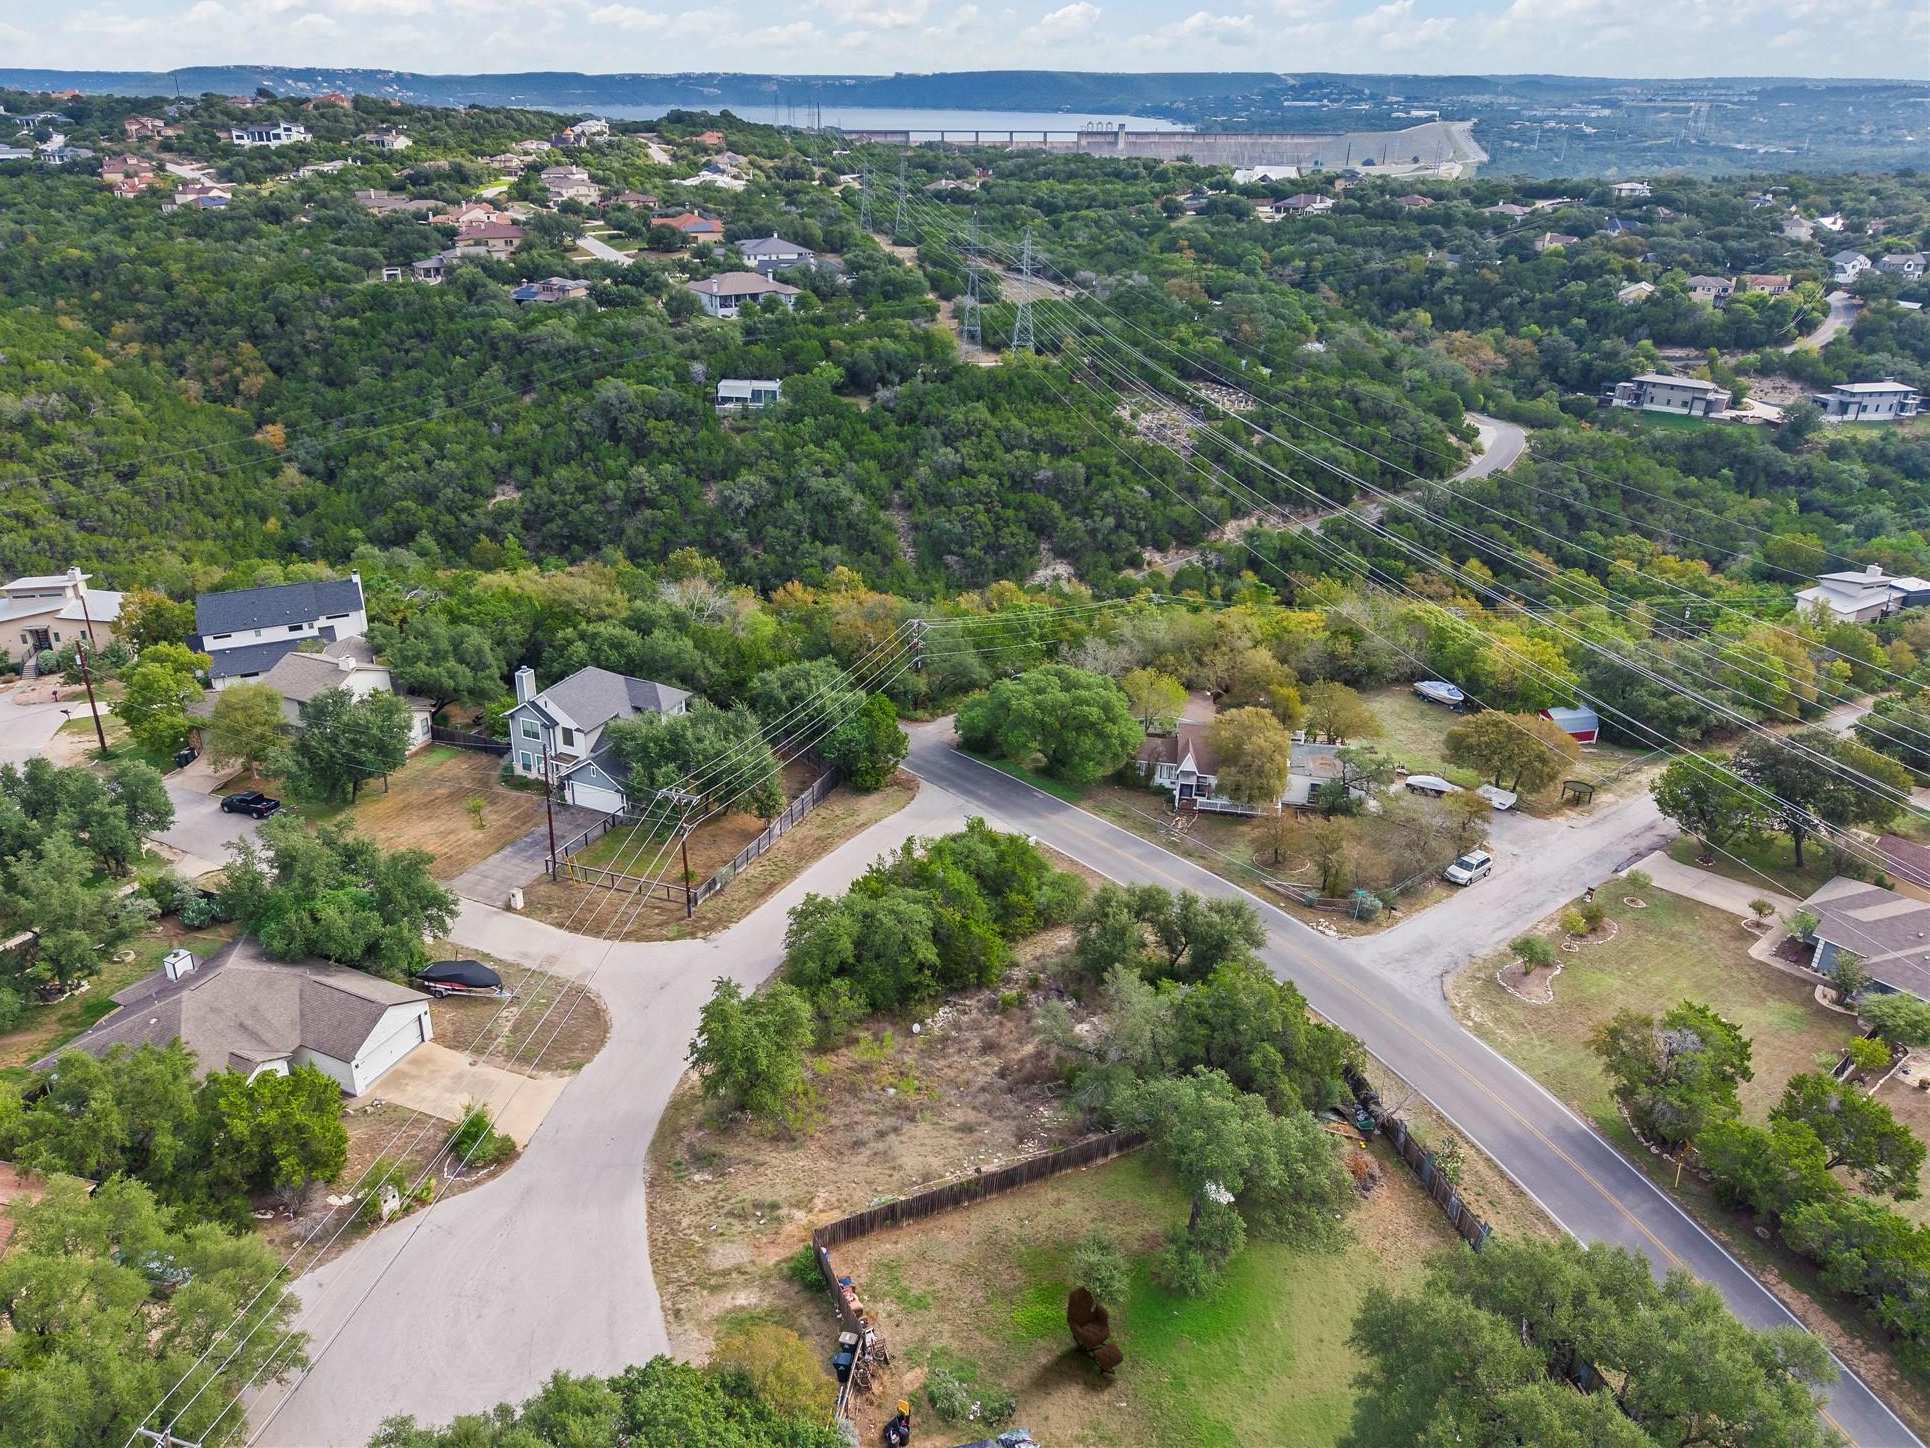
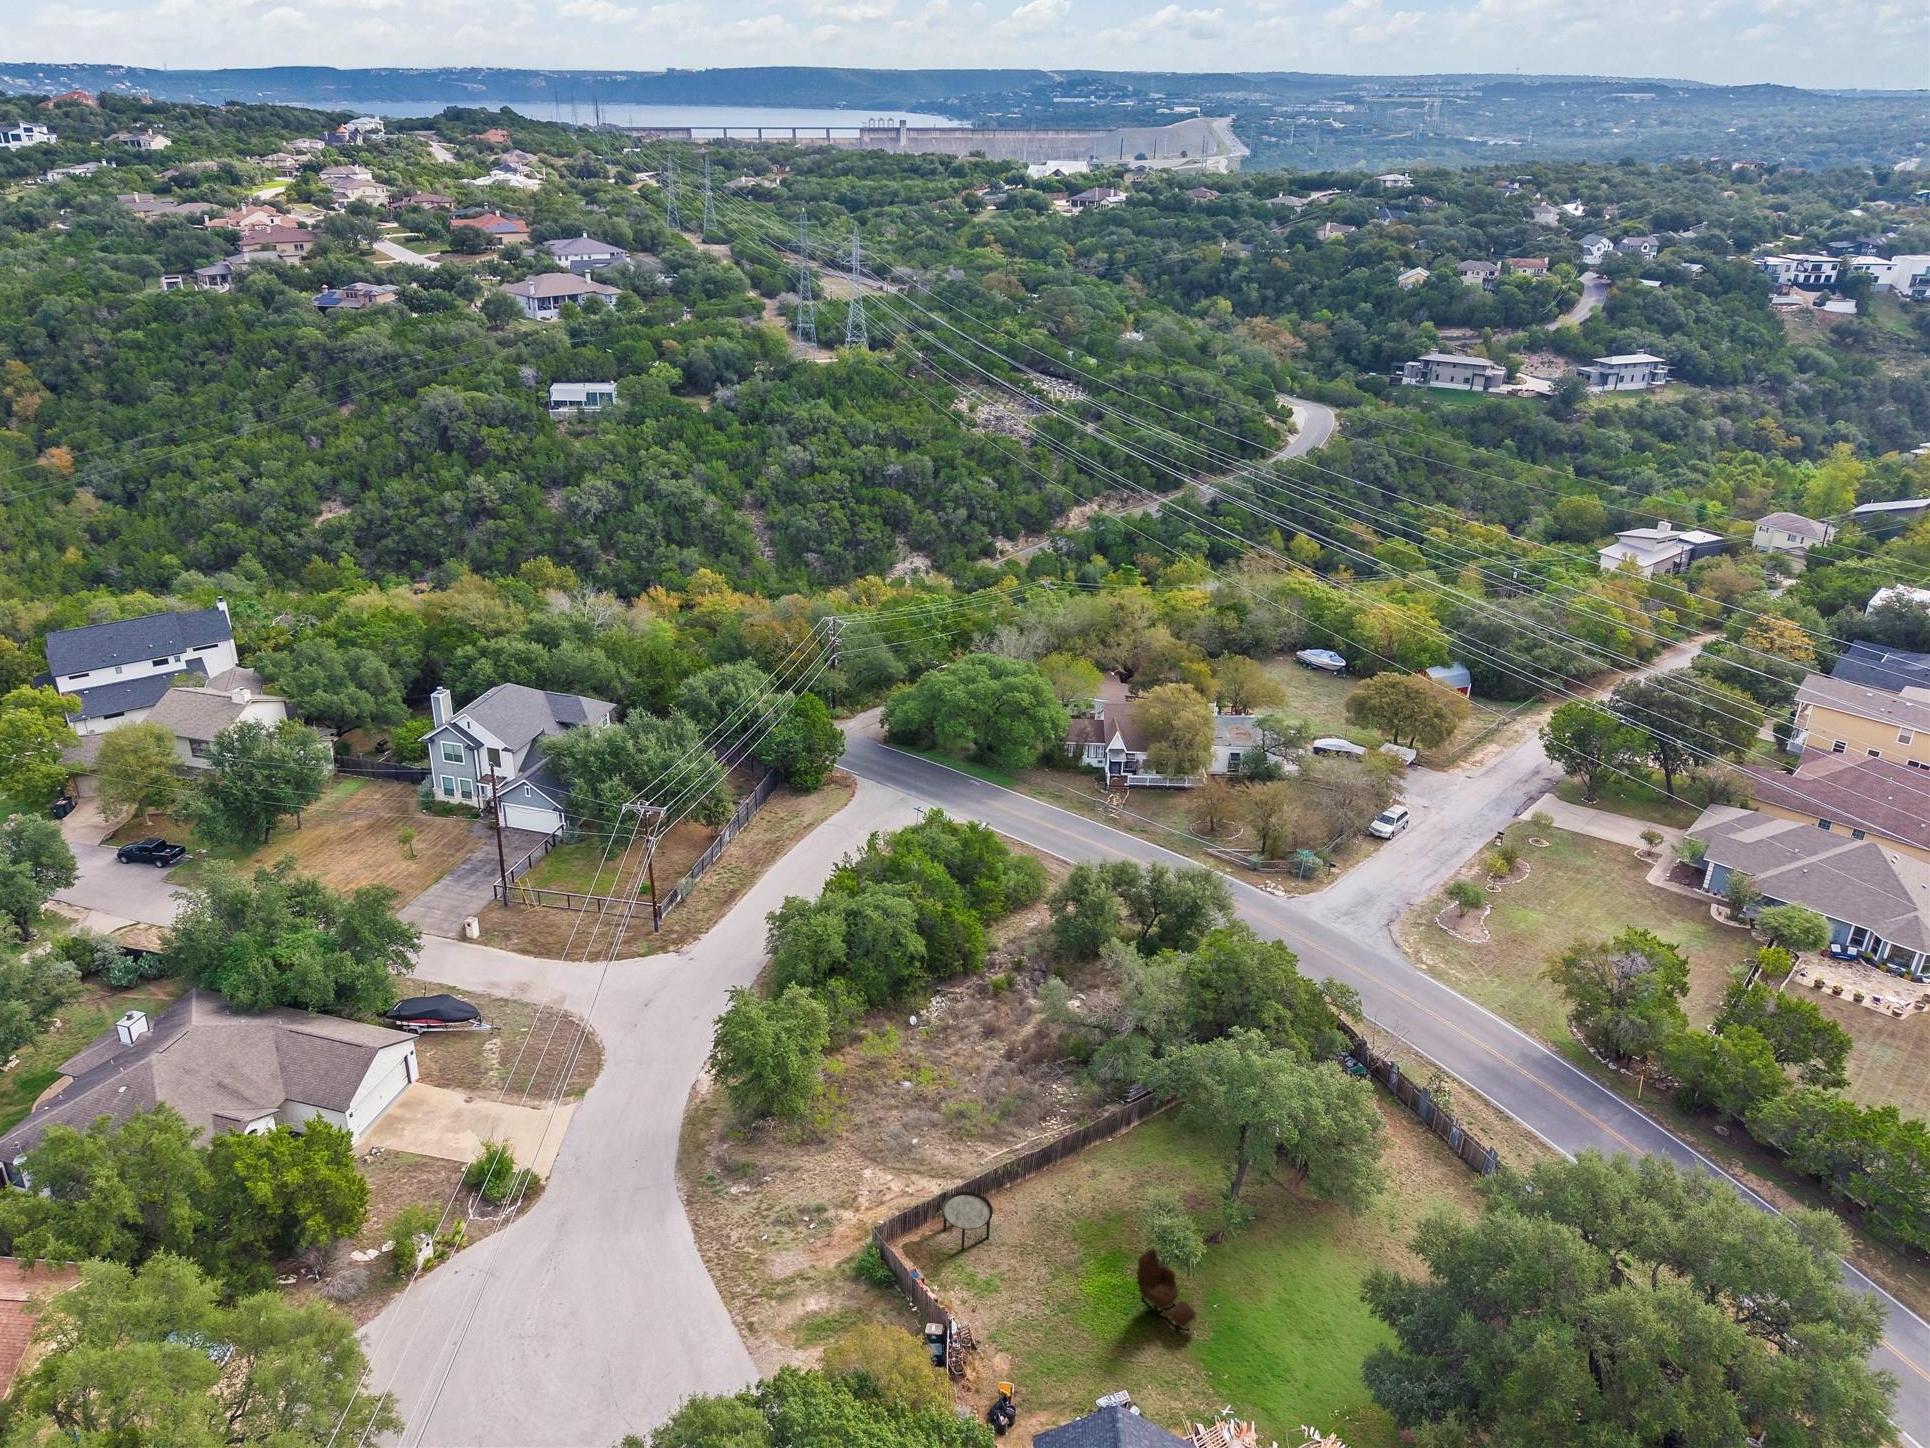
round table: present [1561,780,1595,806] -> present [942,1191,993,1251]

